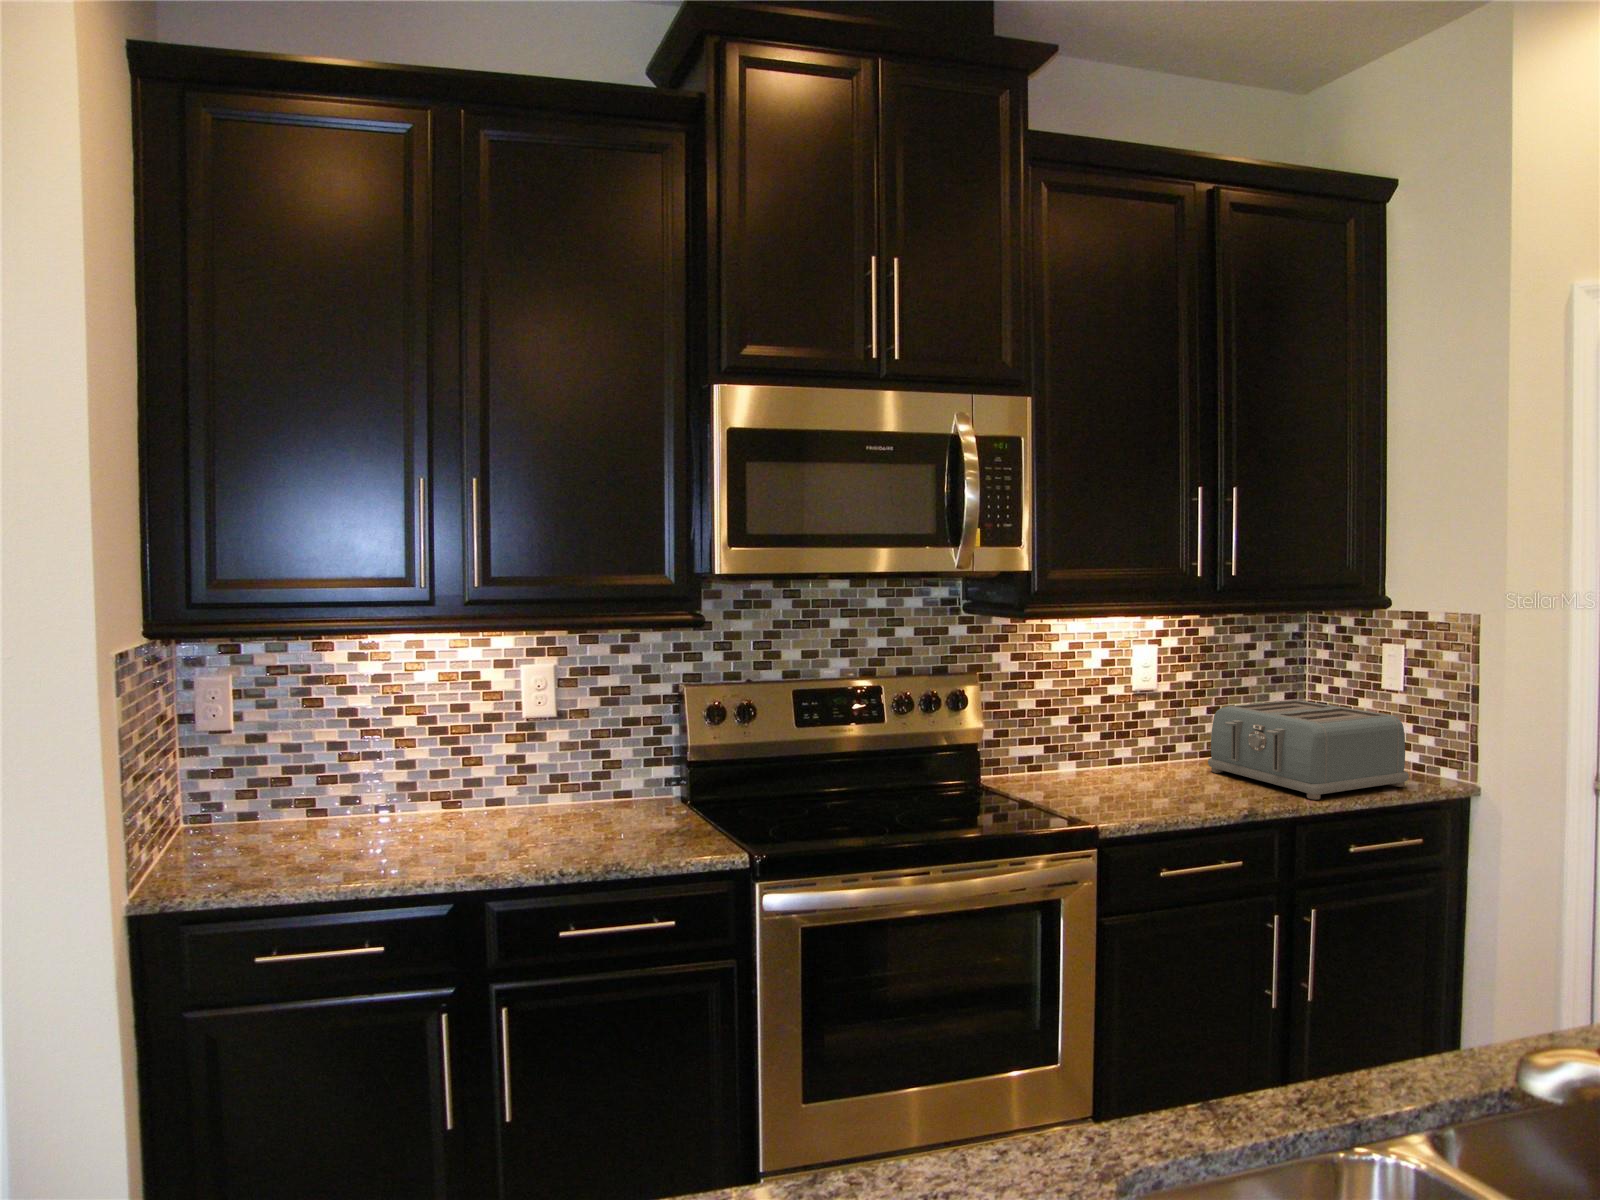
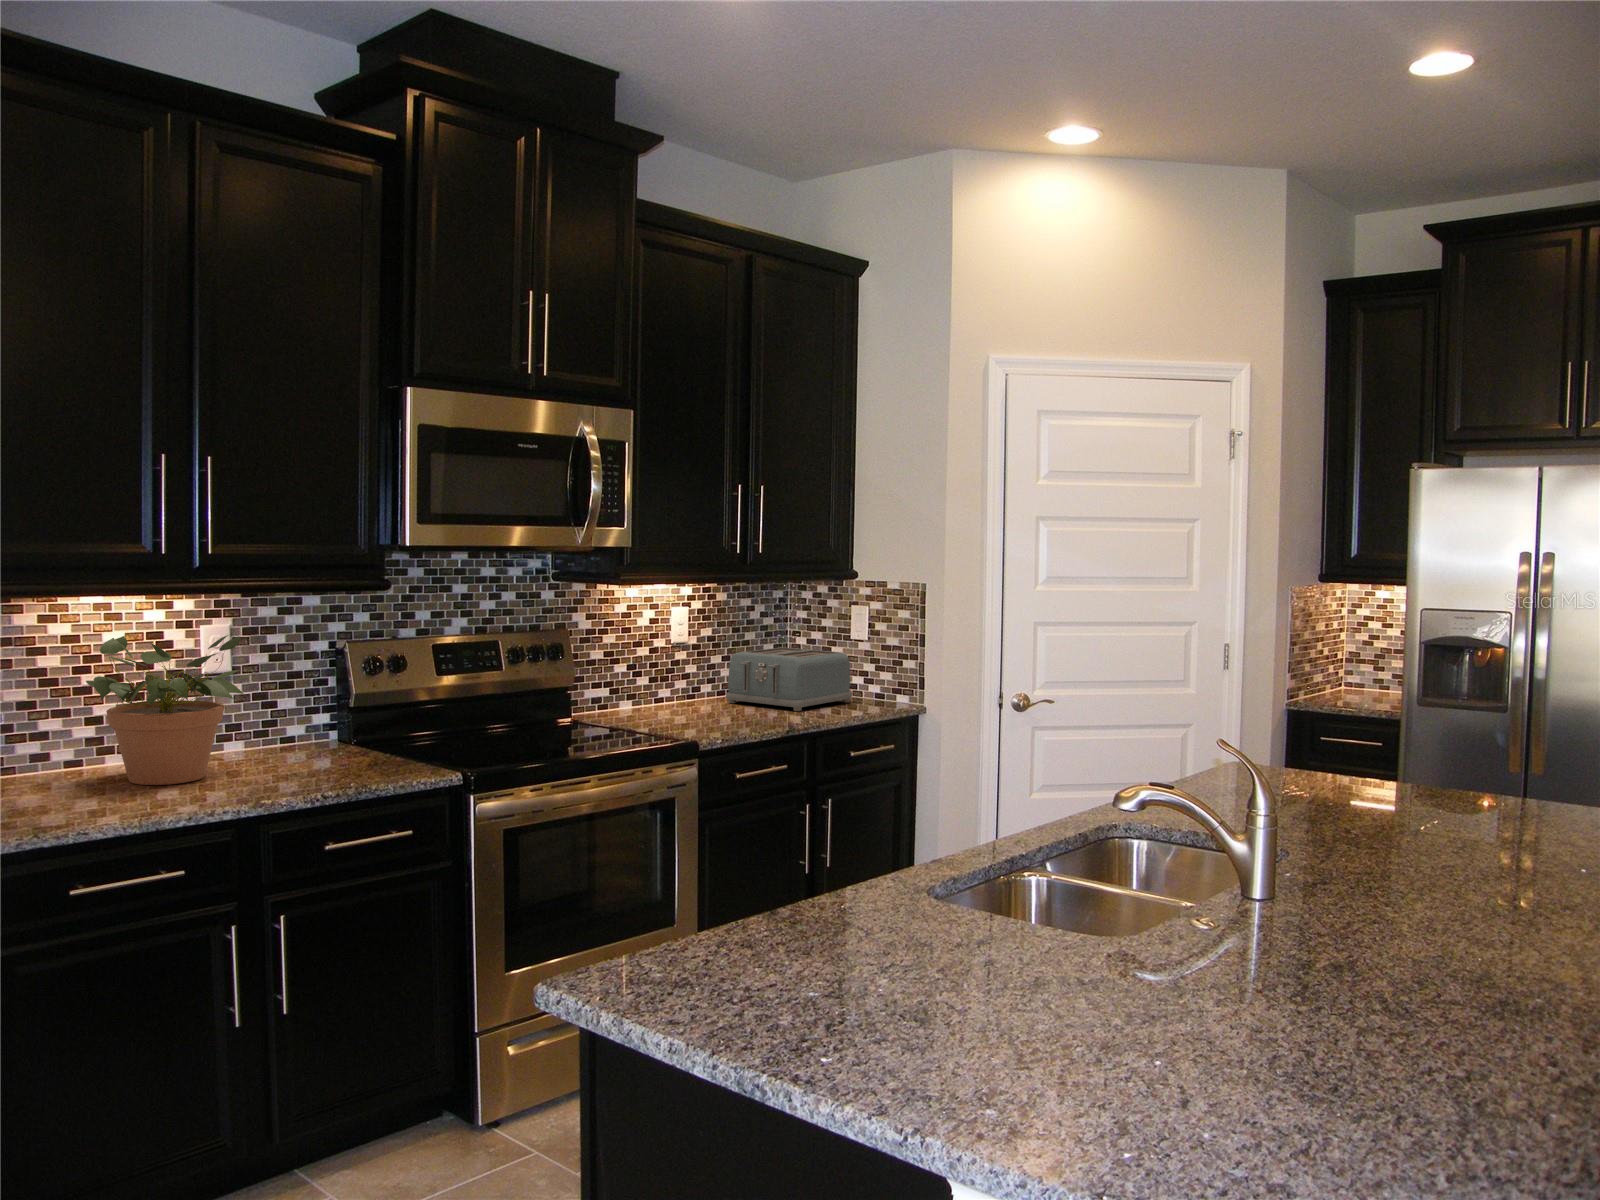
potted plant: none [329,677,537,860] -> present [86,635,255,785]

